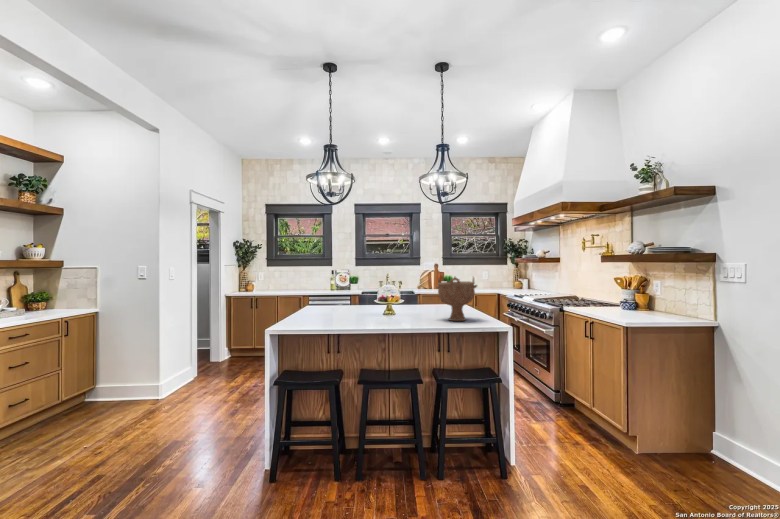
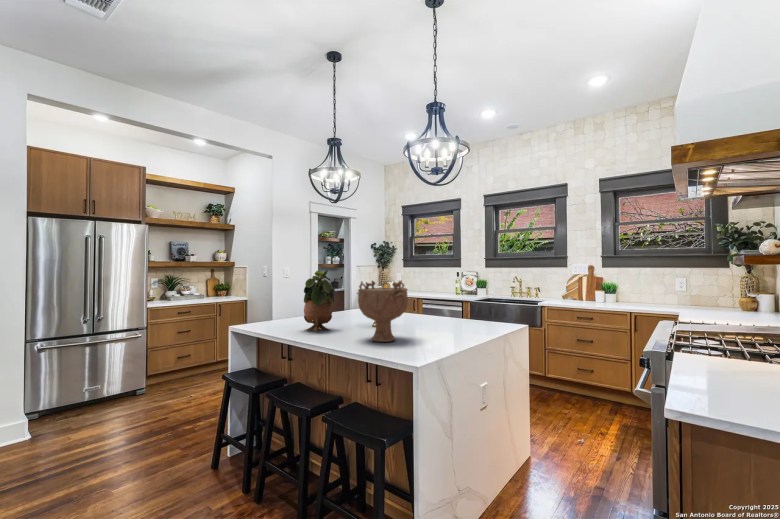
potted plant: none [373,269,402,322] -> present [304,270,335,332]

